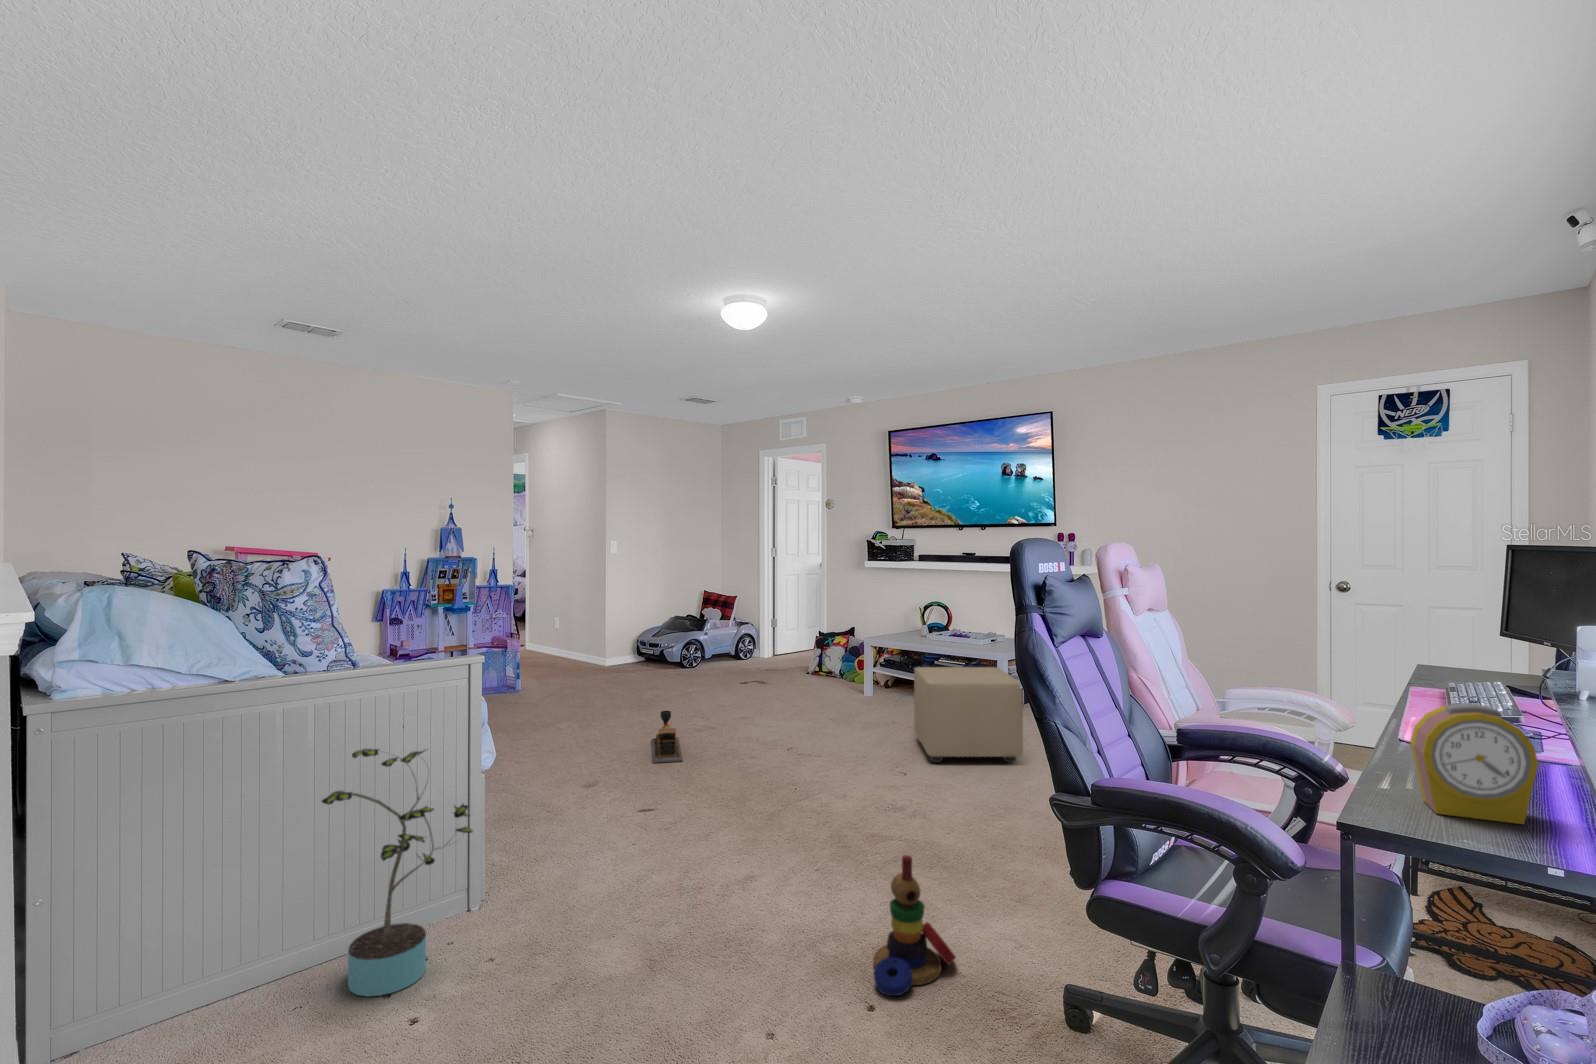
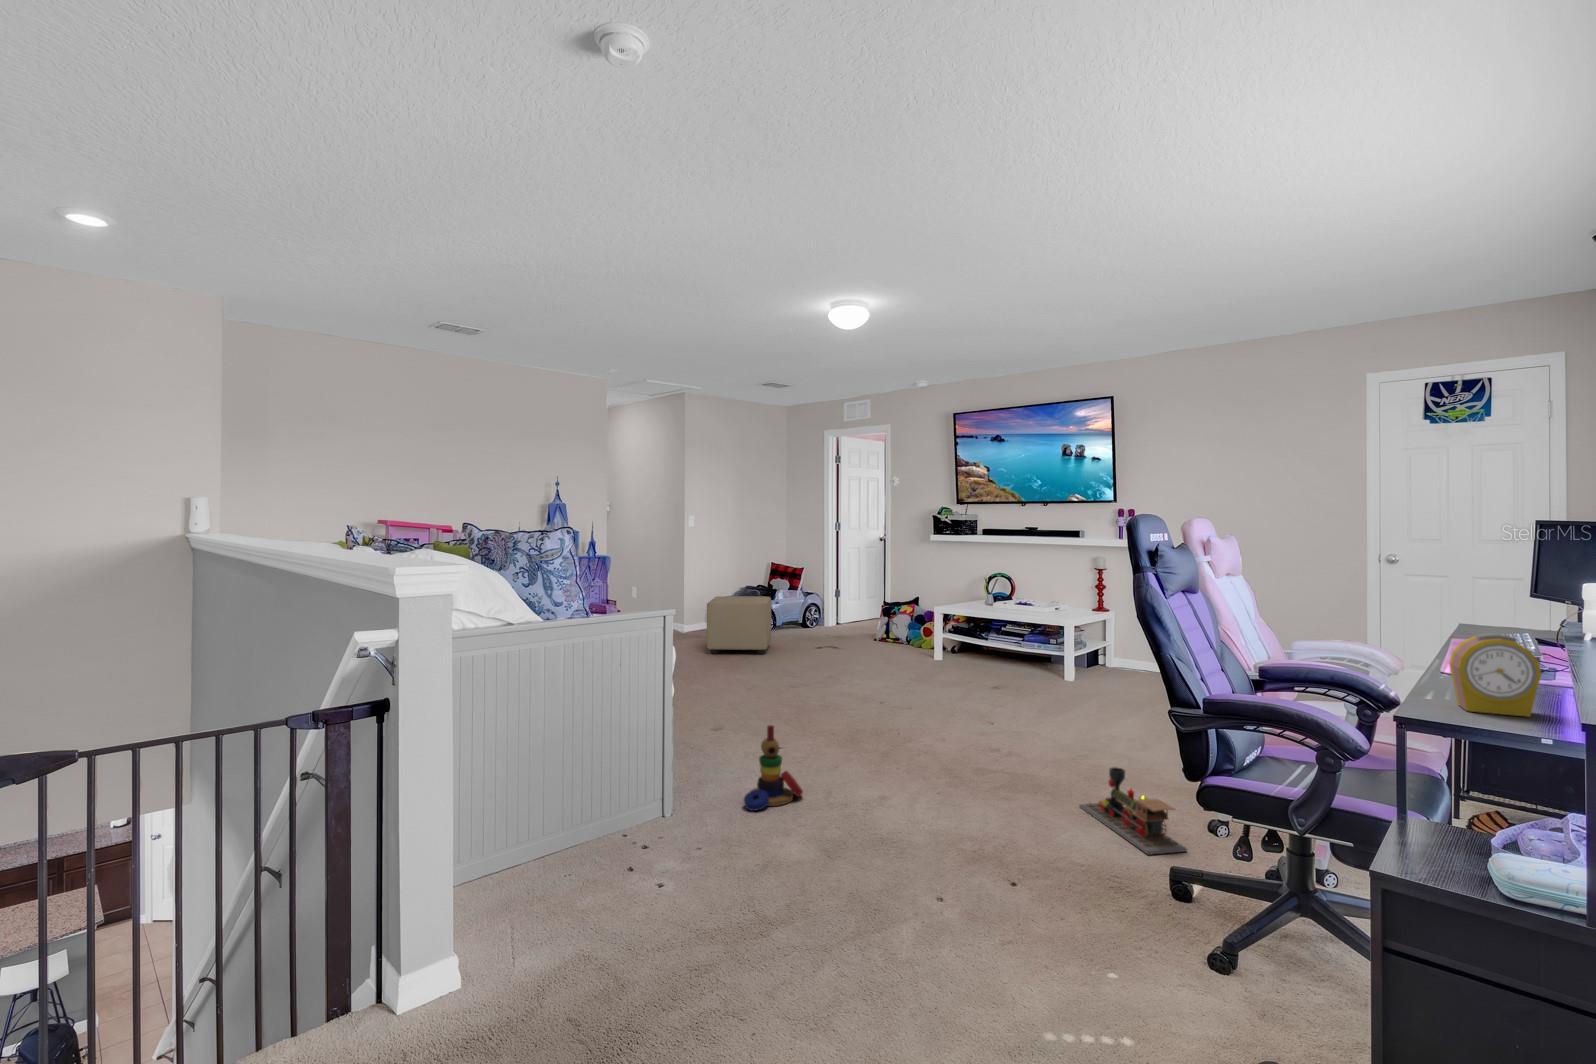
ottoman: present [914,667,1023,763] -> present [707,596,771,654]
toy train: present [651,711,683,763] -> present [1080,767,1187,855]
potted plant: present [322,749,473,996] -> none [591,679,692,867]
stacking toy: present [873,855,955,996] -> present [744,725,803,811]

